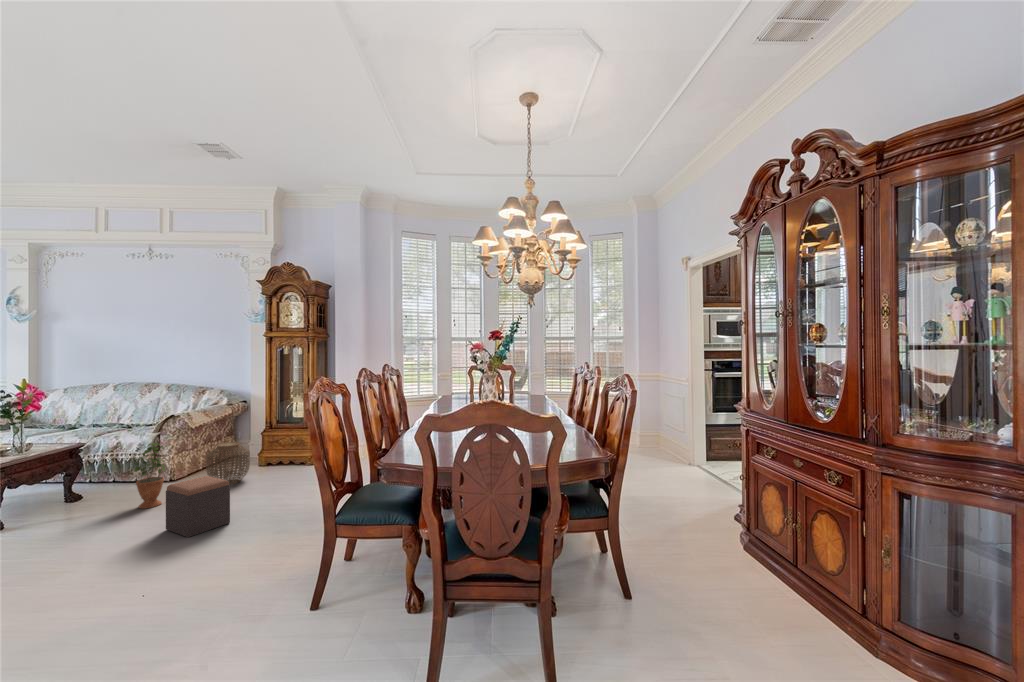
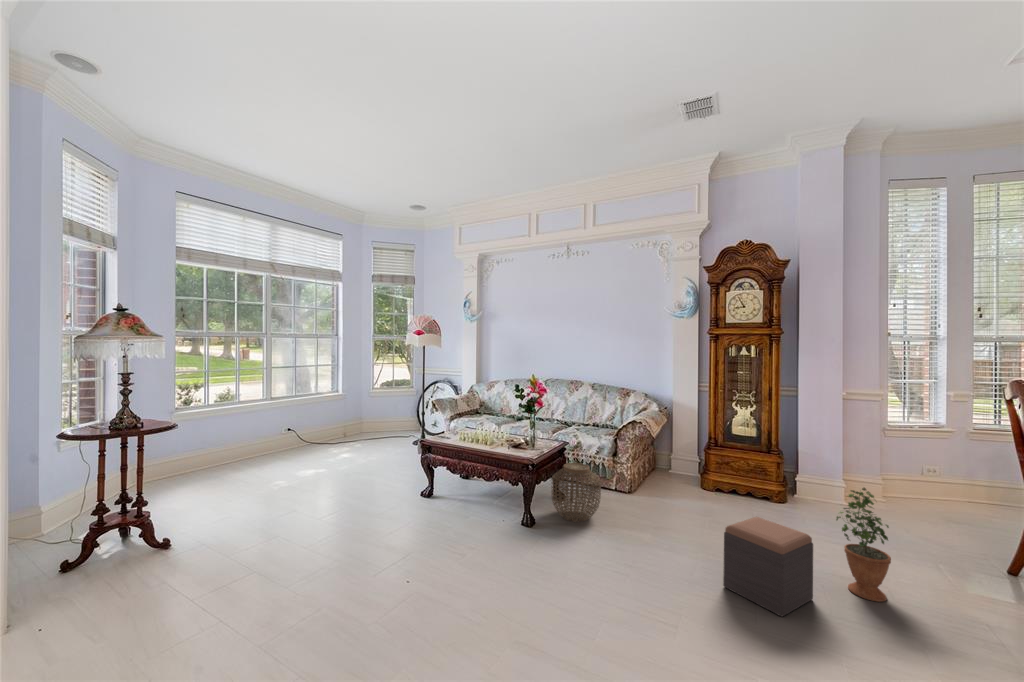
potted plant: present [131,442,165,508] -> present [836,488,891,602]
woven basket: present [206,442,250,485] -> present [552,463,601,522]

